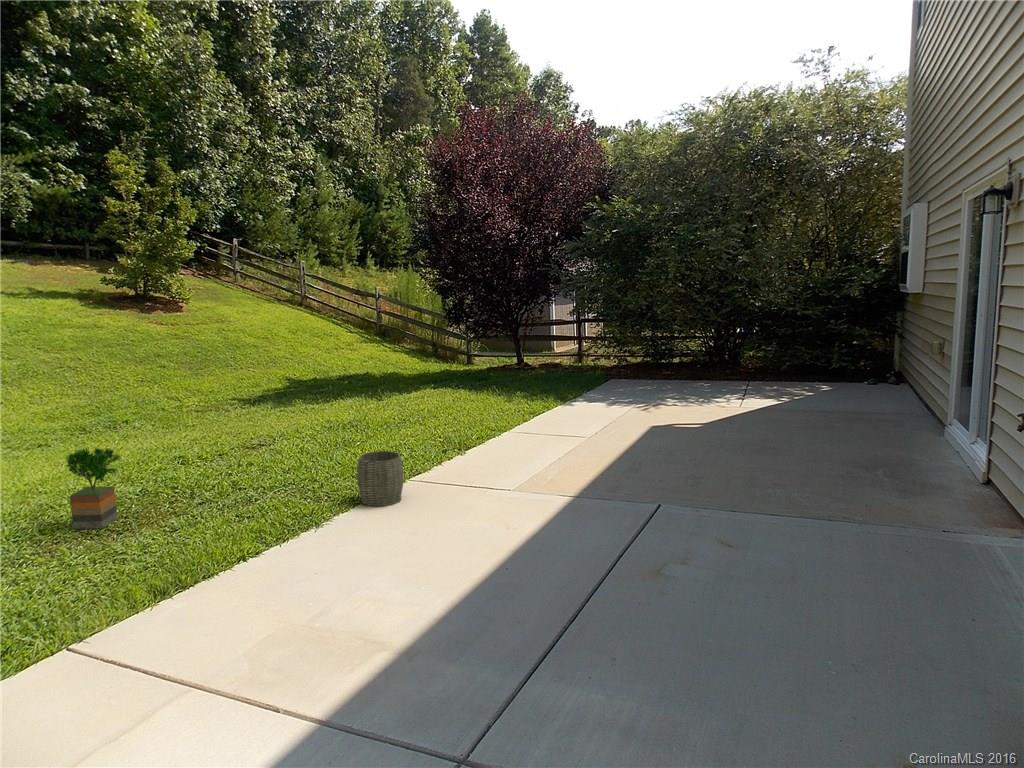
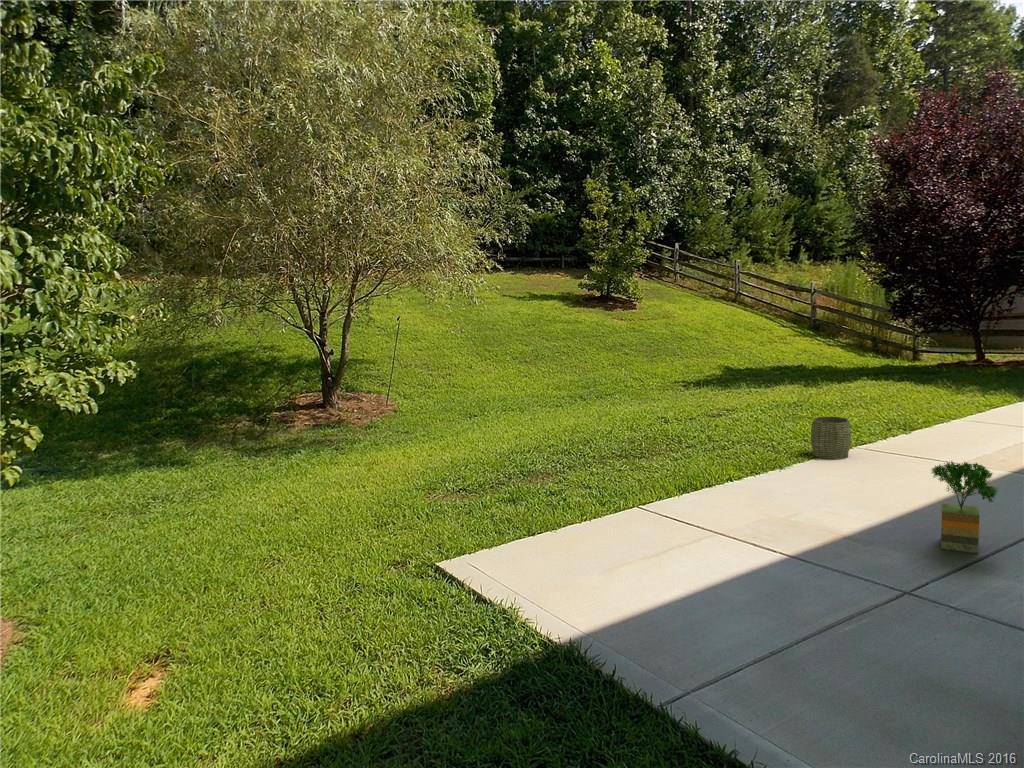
potted tree: present [66,448,121,529] -> present [931,461,998,553]

